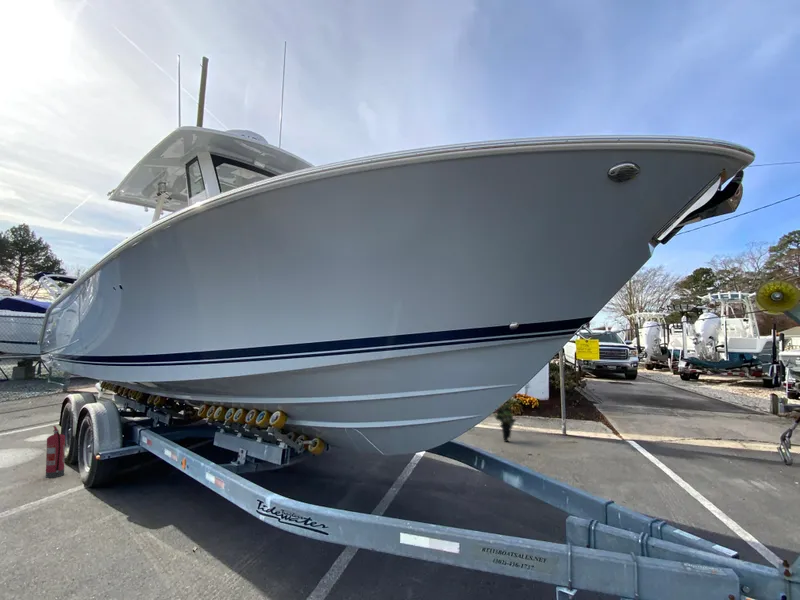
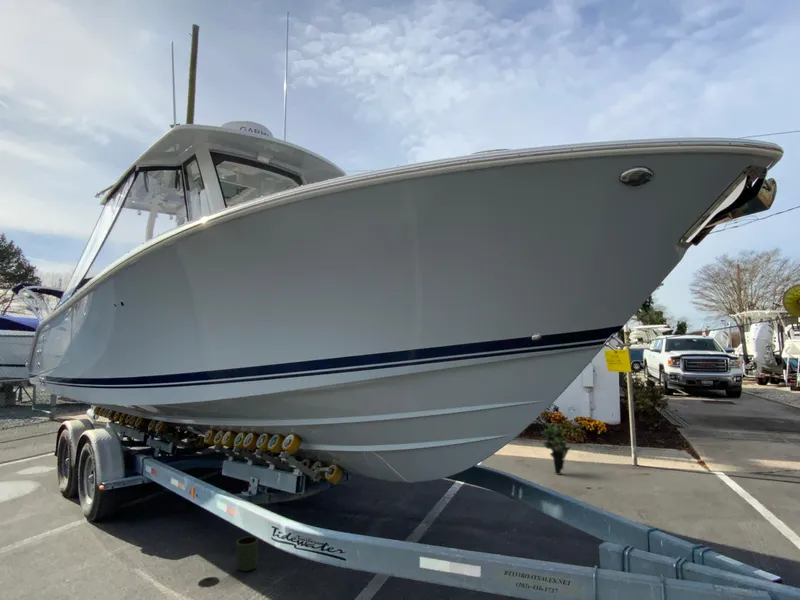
fire extinguisher: present [46,426,65,478] -> none [44,455,63,511]
trash can: none [184,504,245,557] -> present [198,536,258,587]

